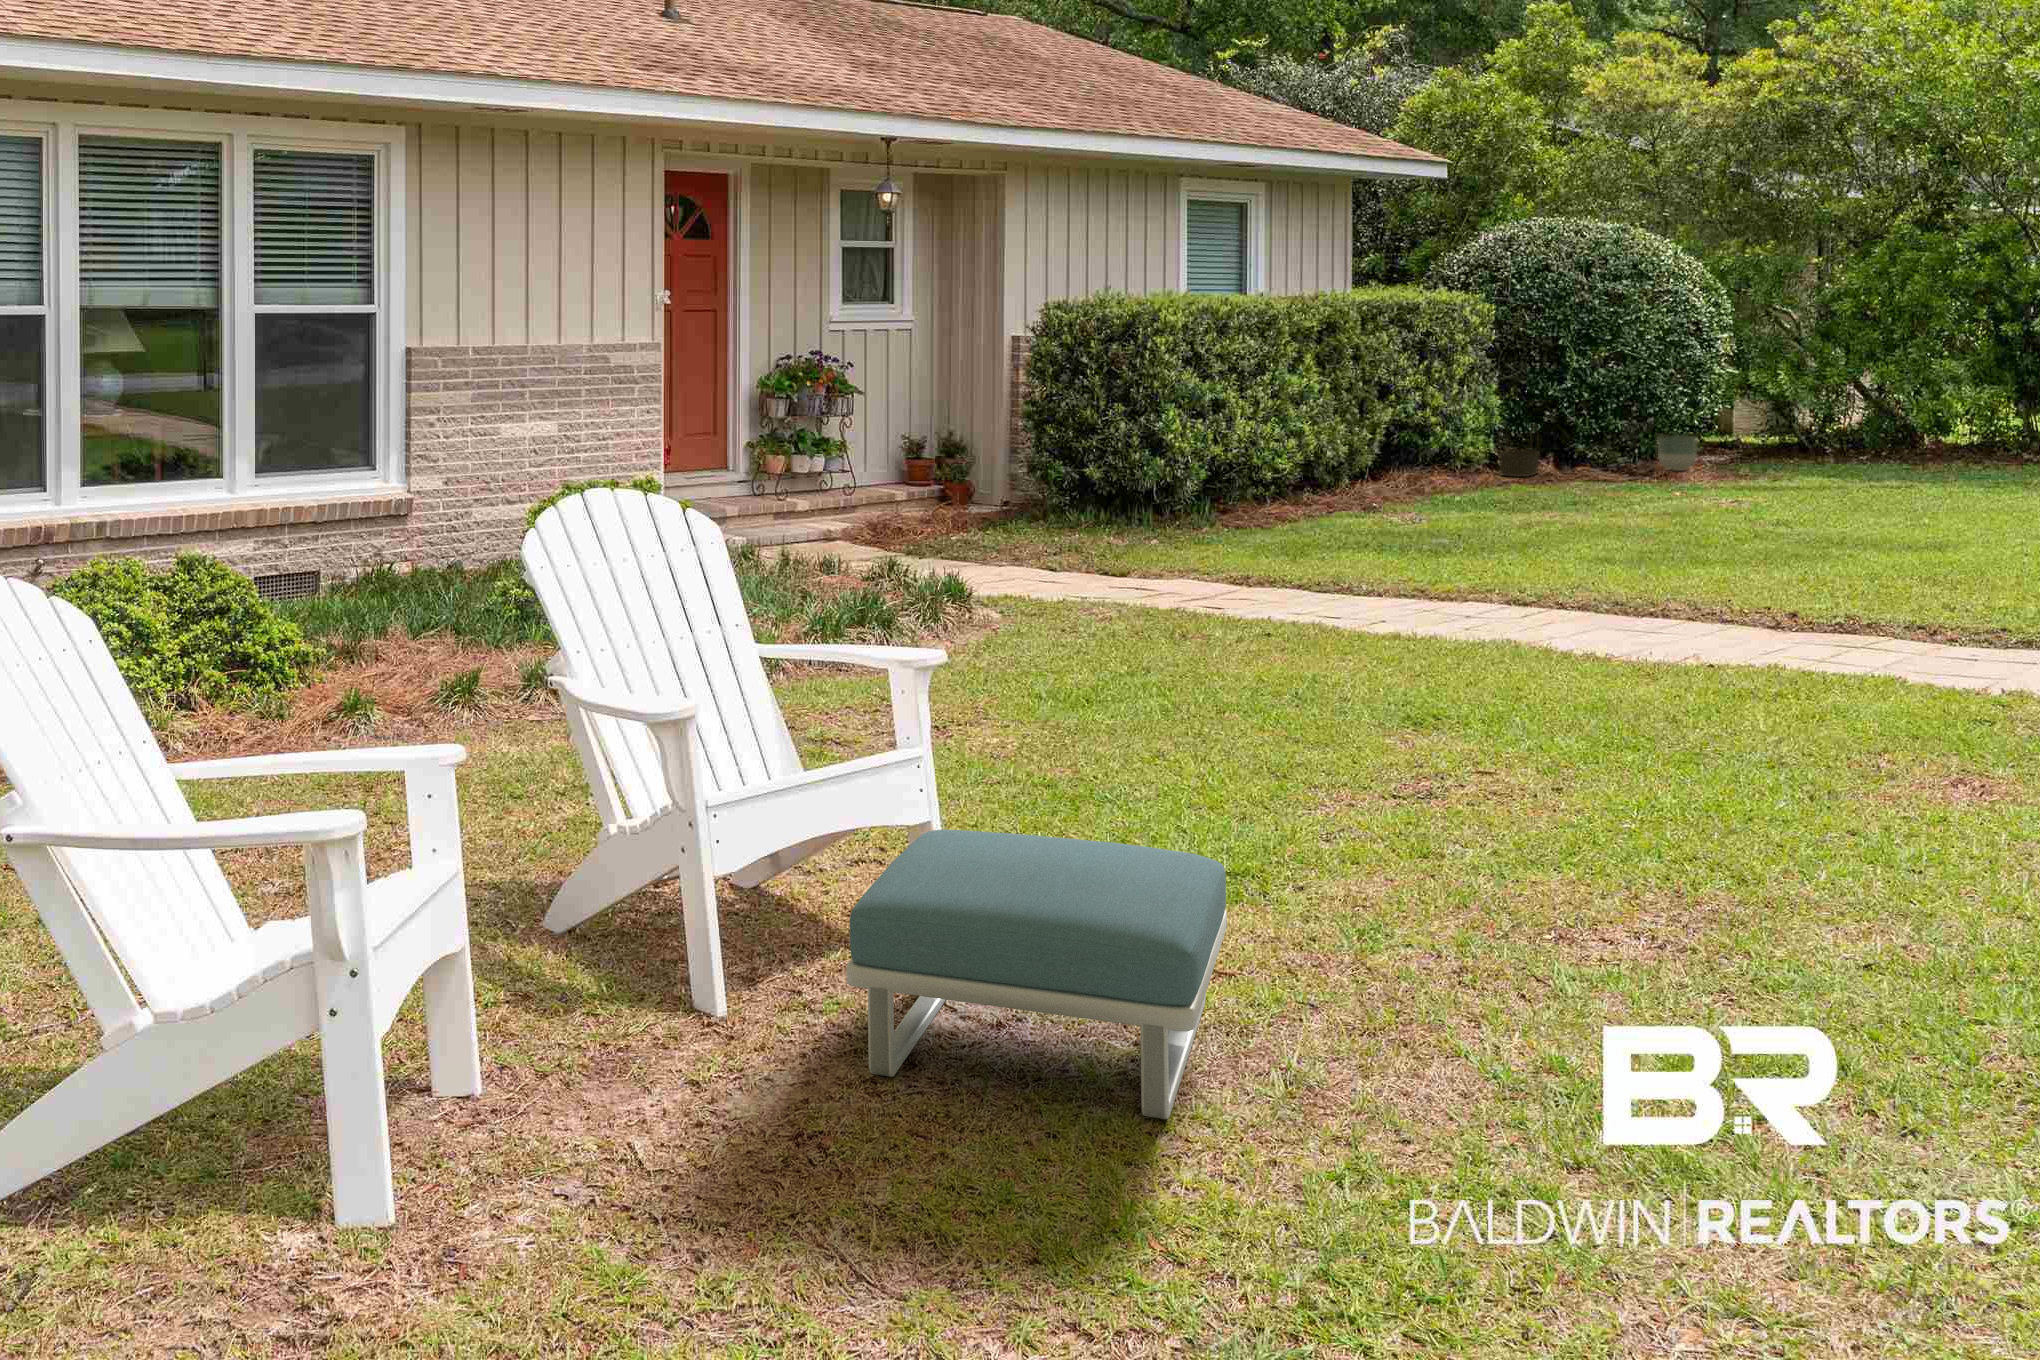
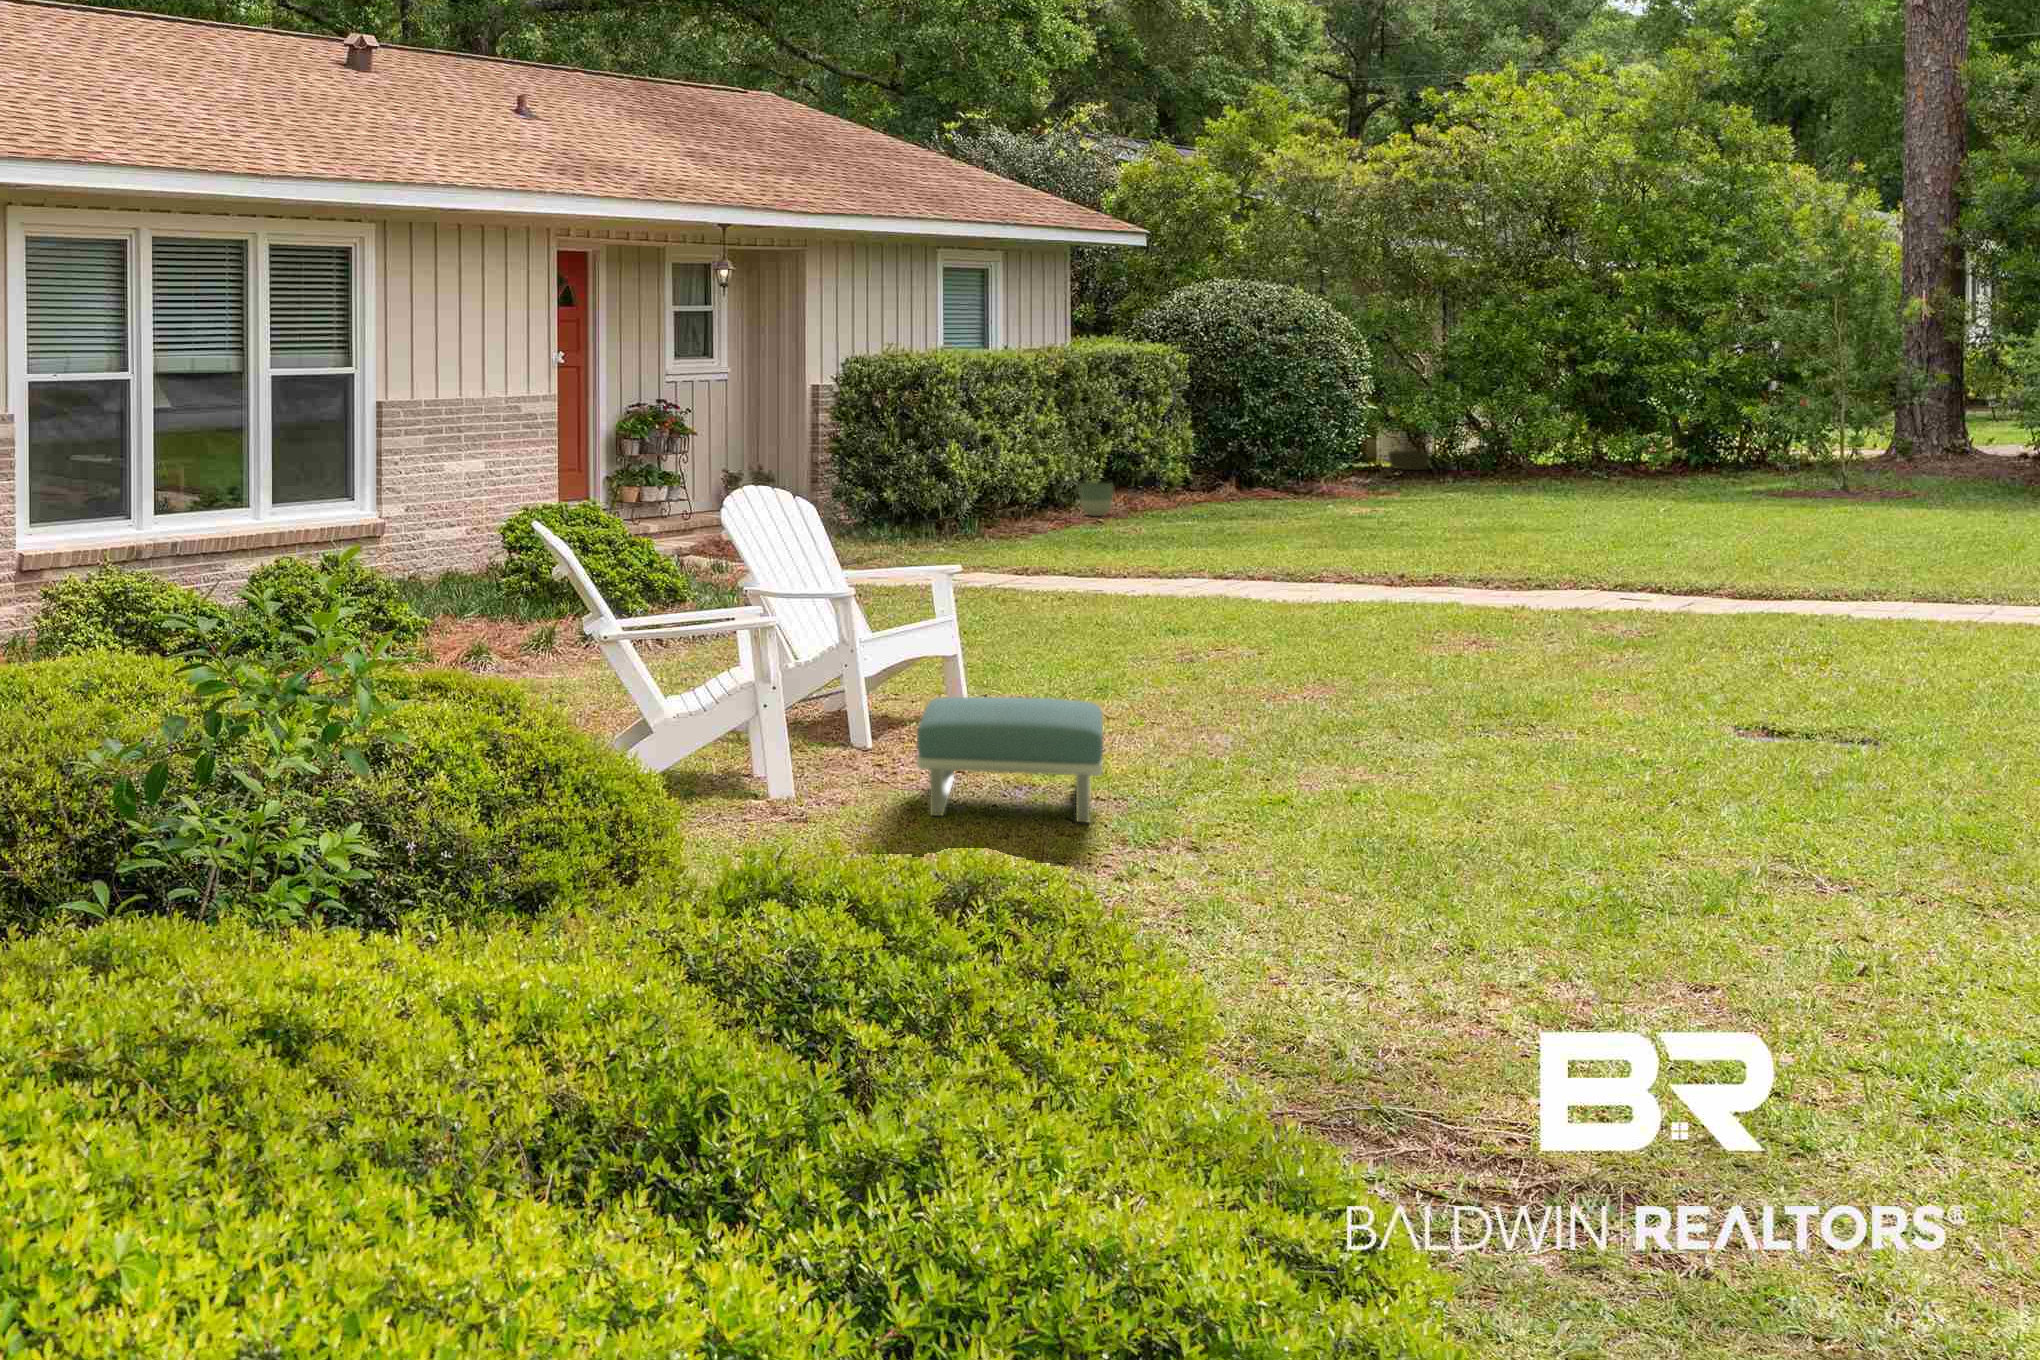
basket: present [1499,429,1540,477] -> present [1389,431,1429,470]
planter: present [1658,435,1697,471] -> present [1080,483,1112,516]

